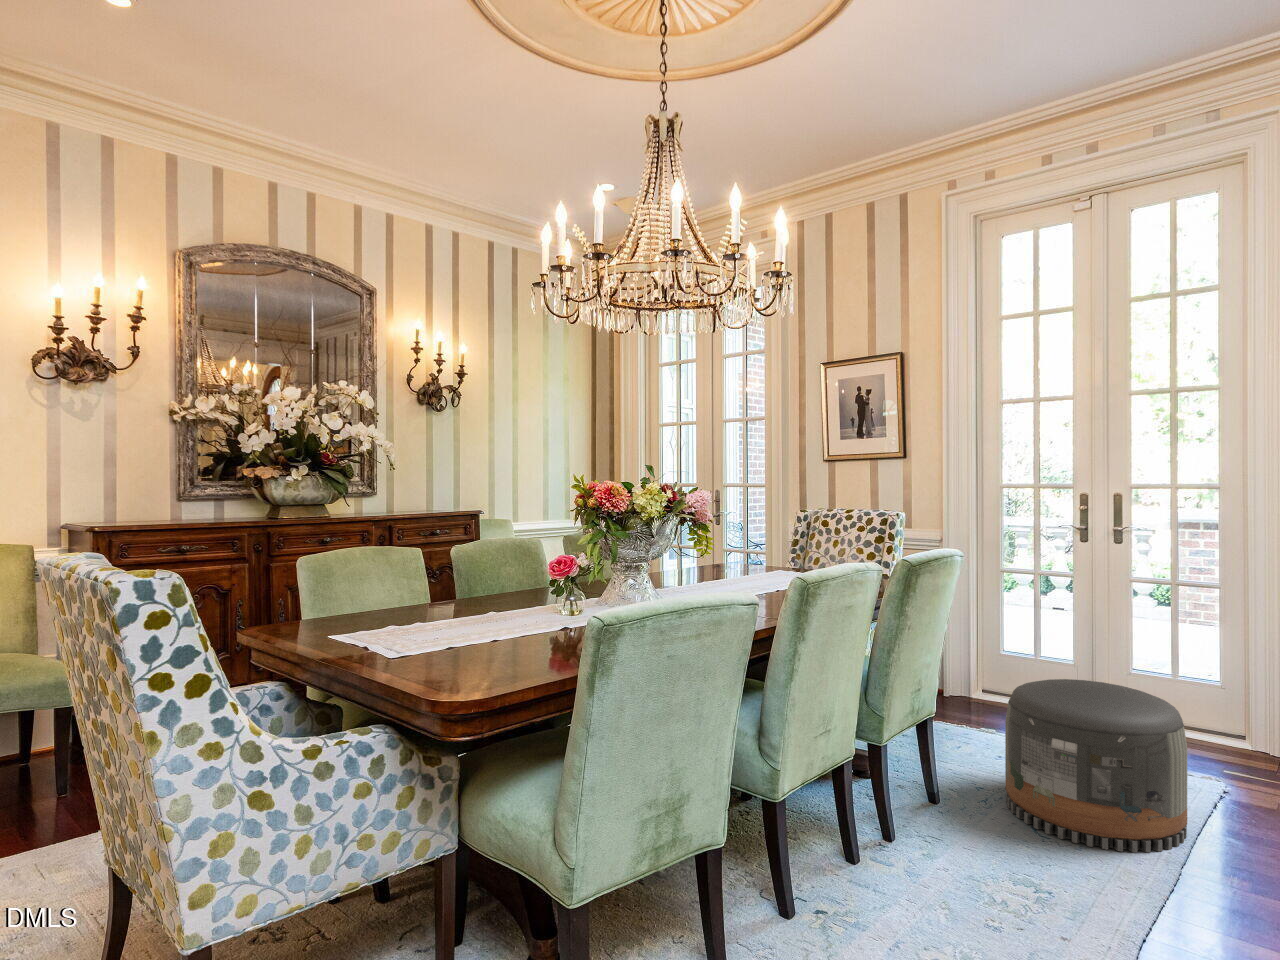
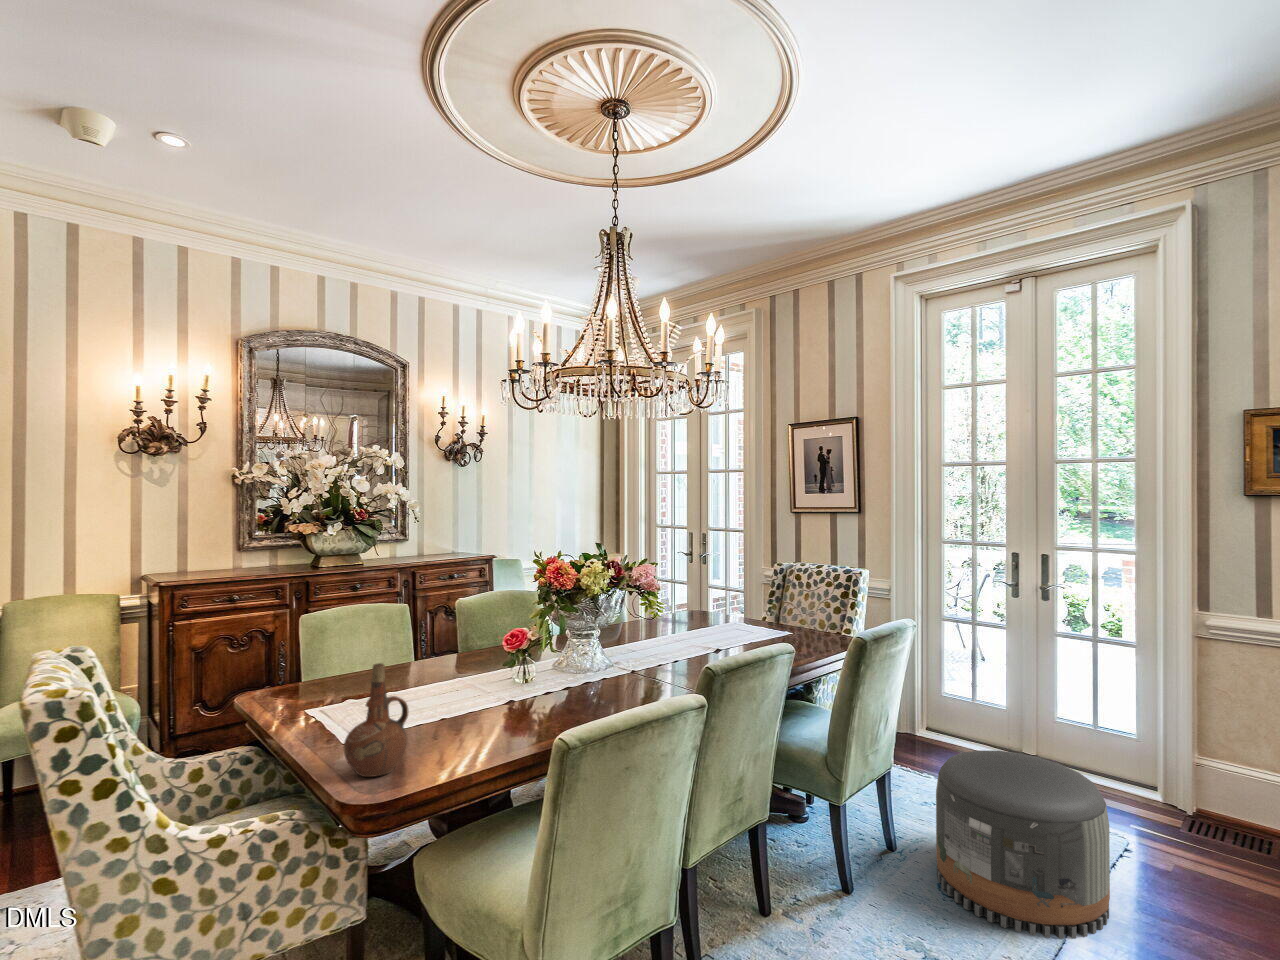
ceramic pitcher: none [444,558,512,682] -> present [344,663,408,777]

